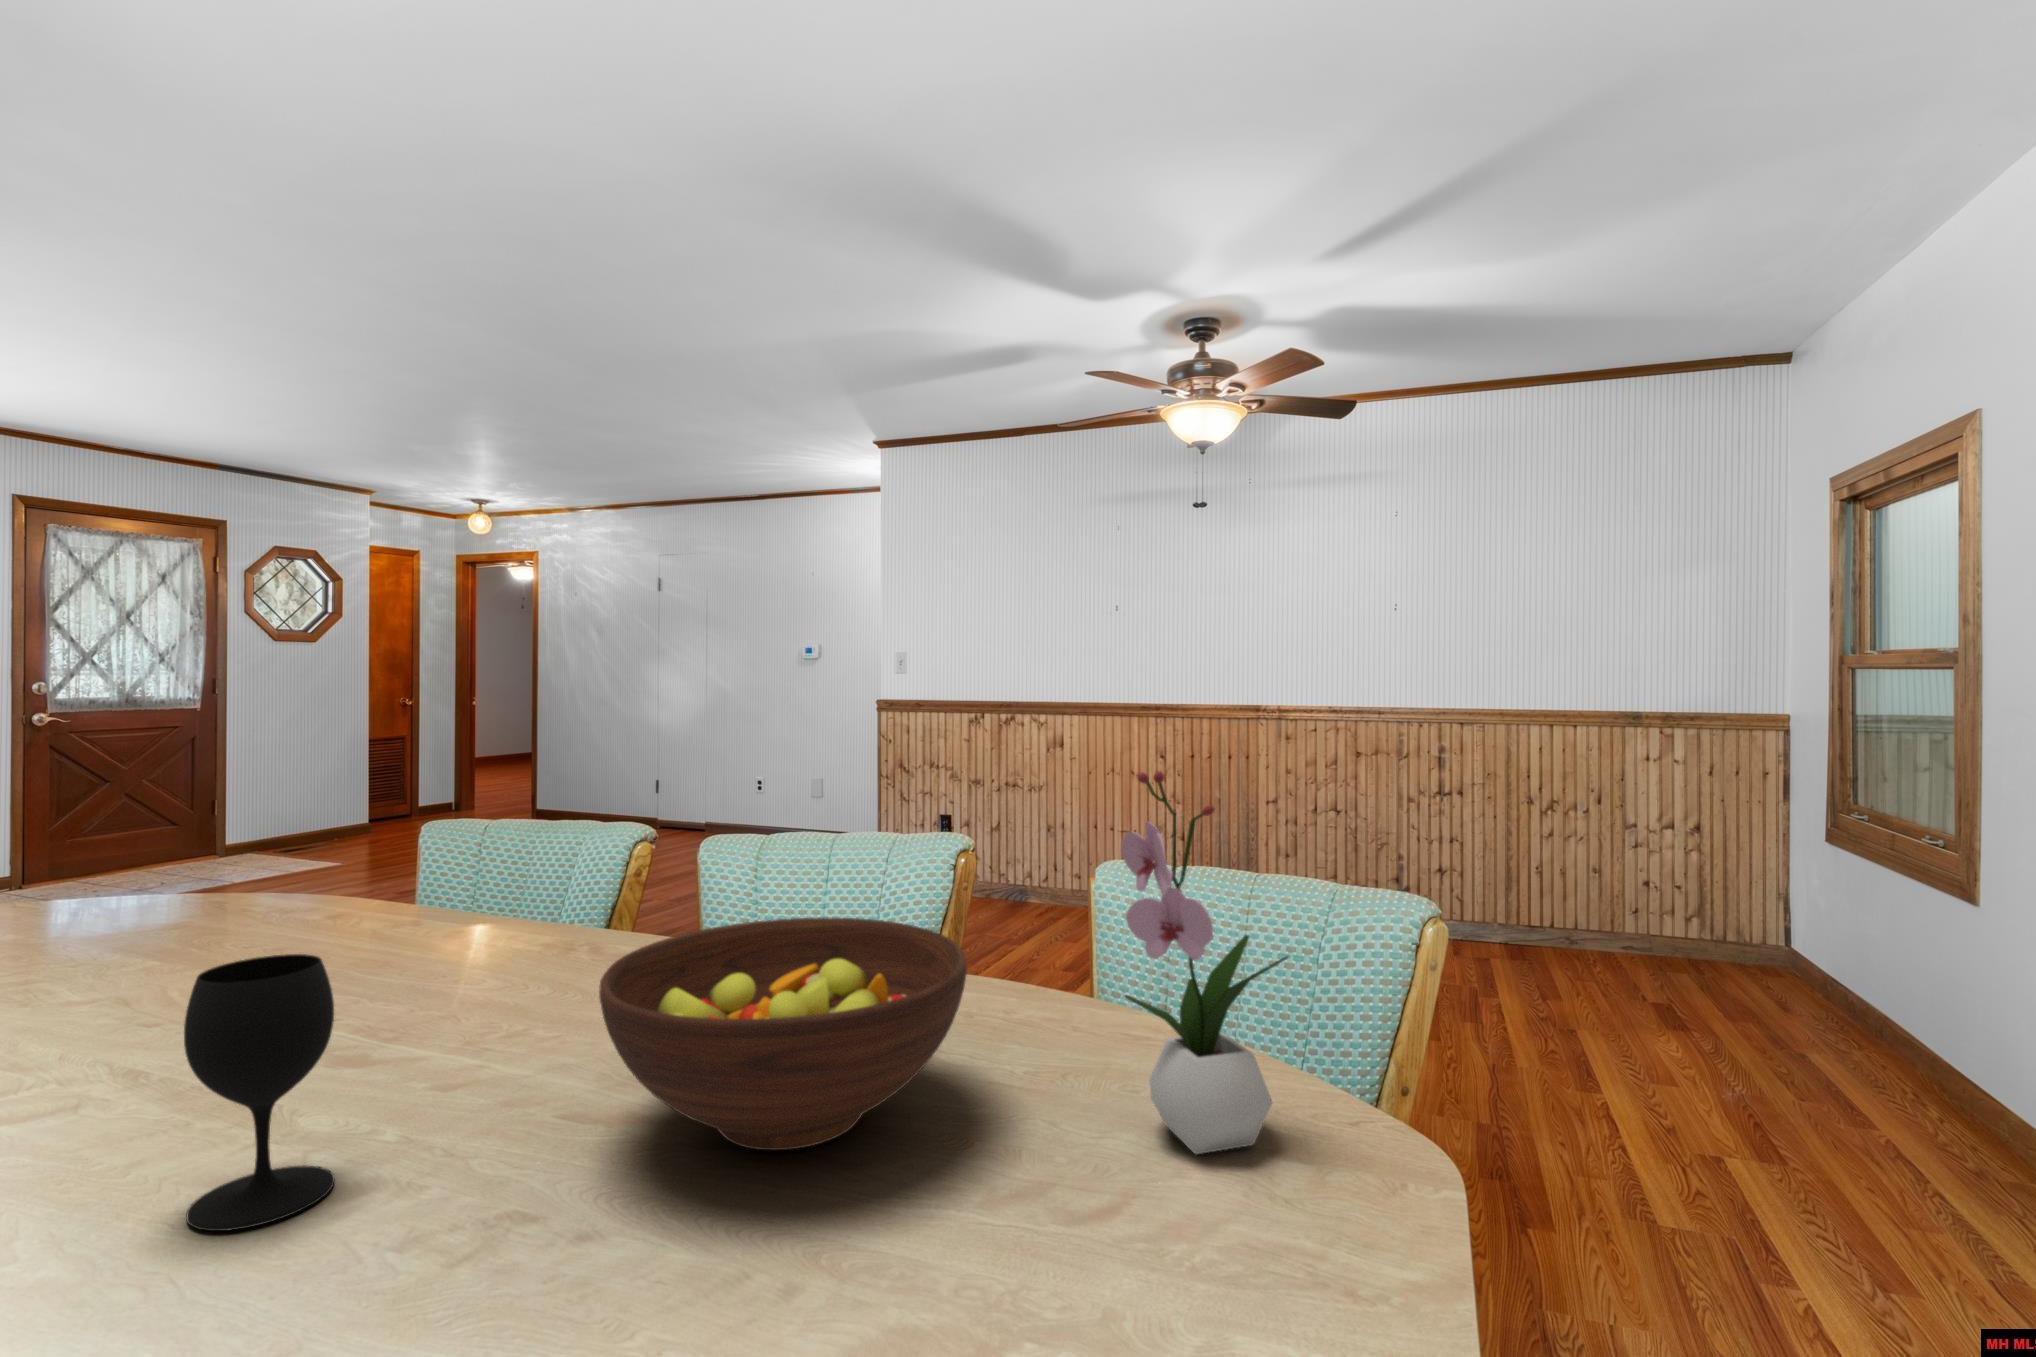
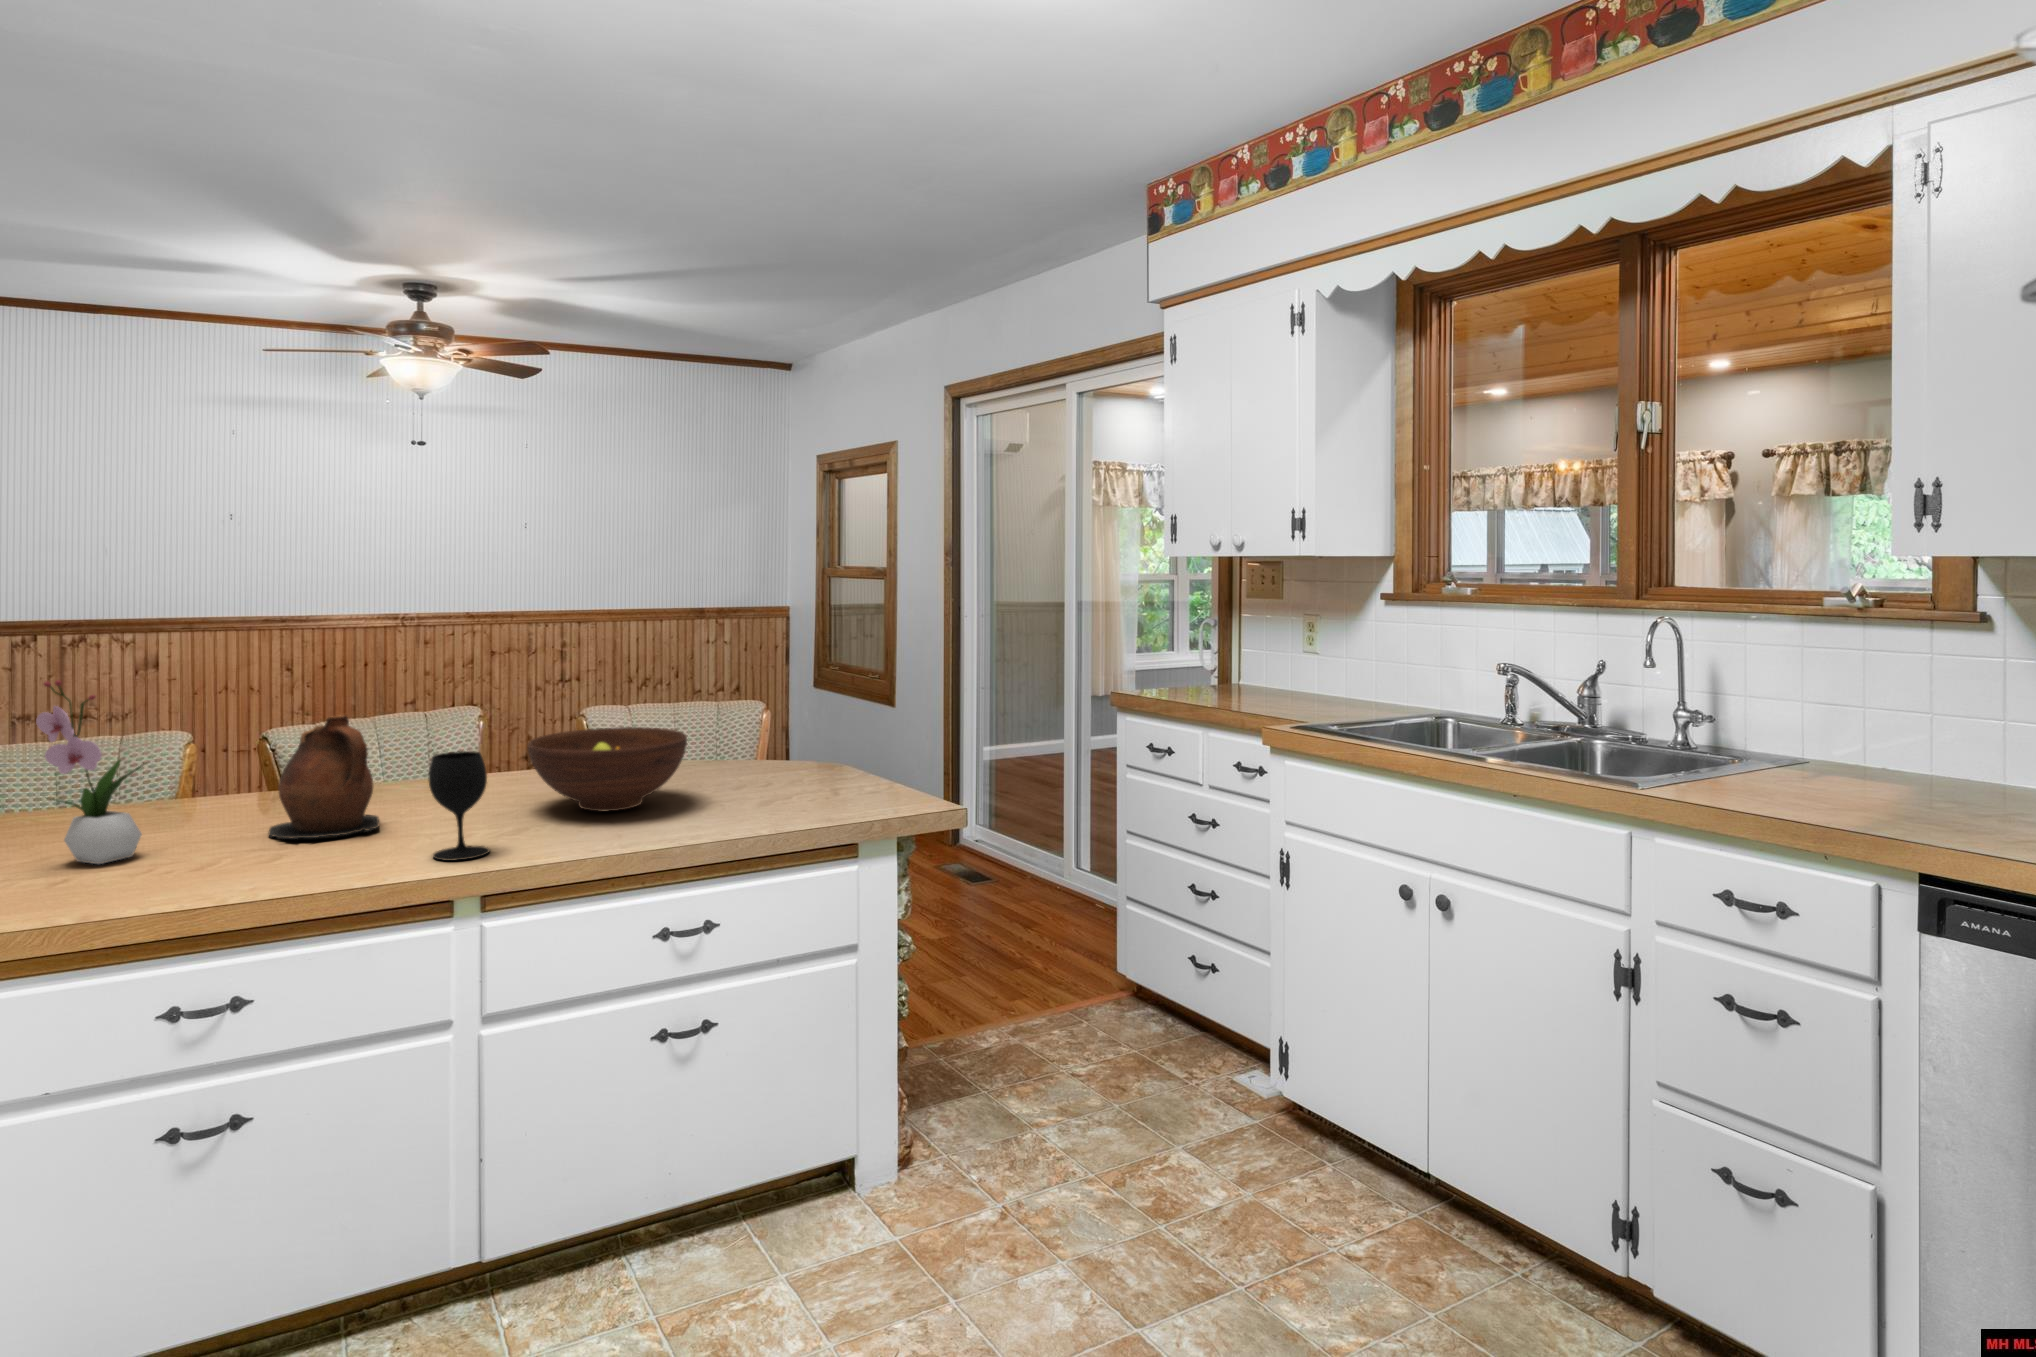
flower arrangement: present [1121,771,1289,1154] -> present [36,680,143,864]
ceramic pitcher: none [311,837,531,1058] -> present [269,715,379,839]

